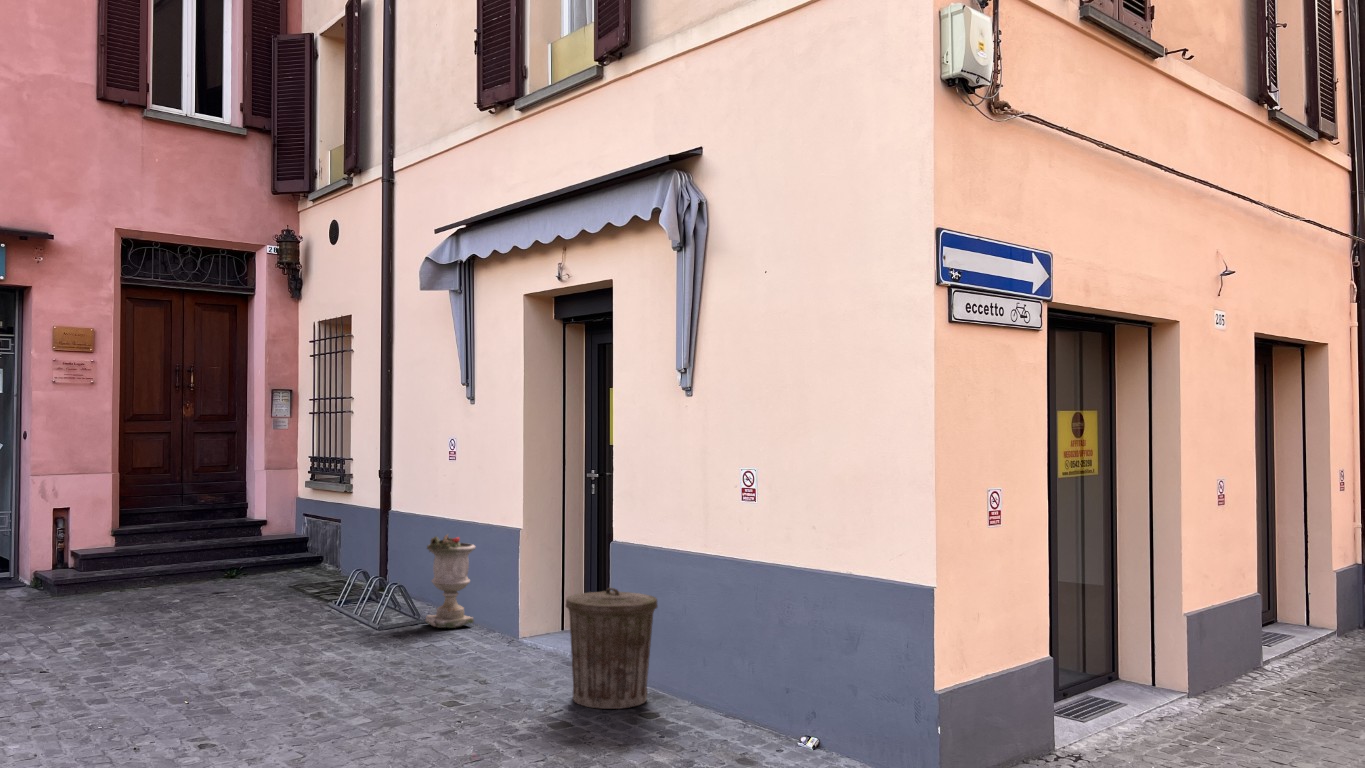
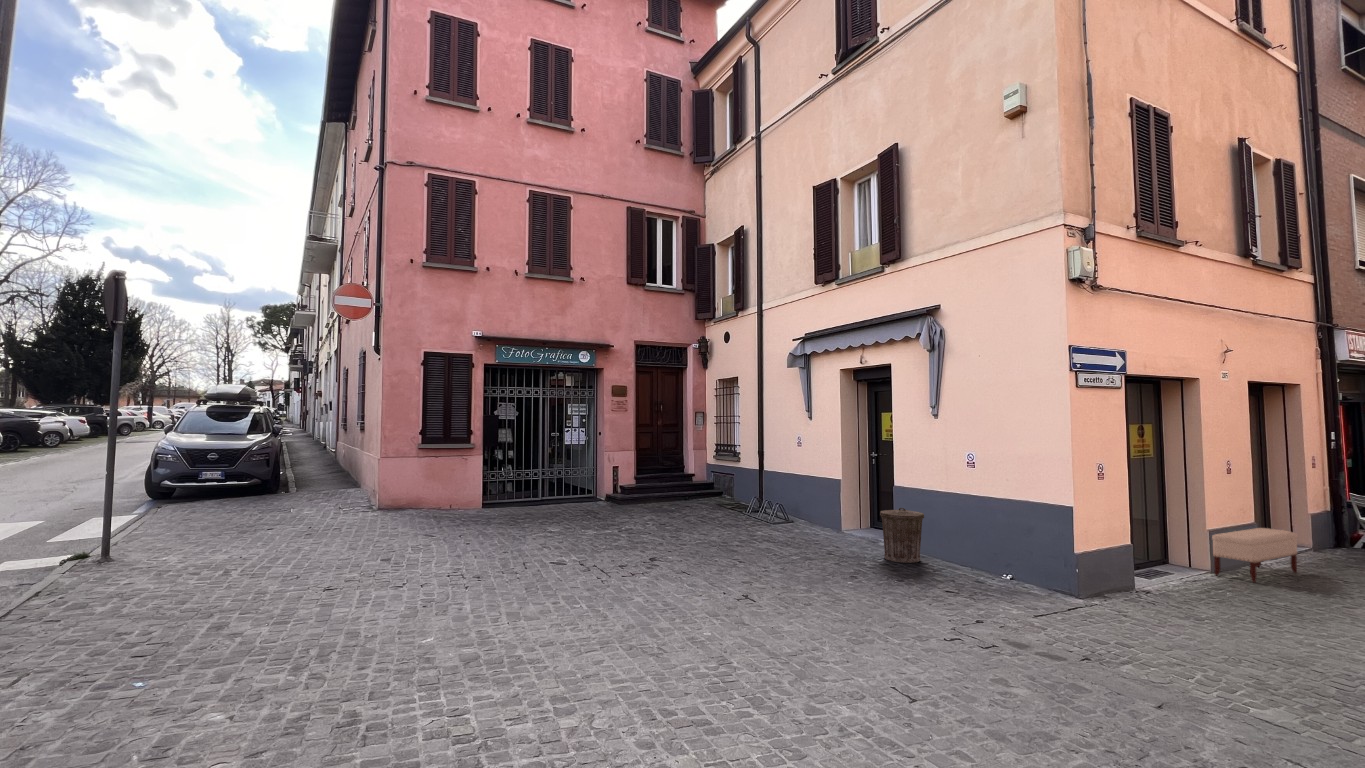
planter: present [425,535,475,628] -> none [794,483,817,528]
bench: none [1193,605,1329,716] -> present [1212,528,1298,583]

